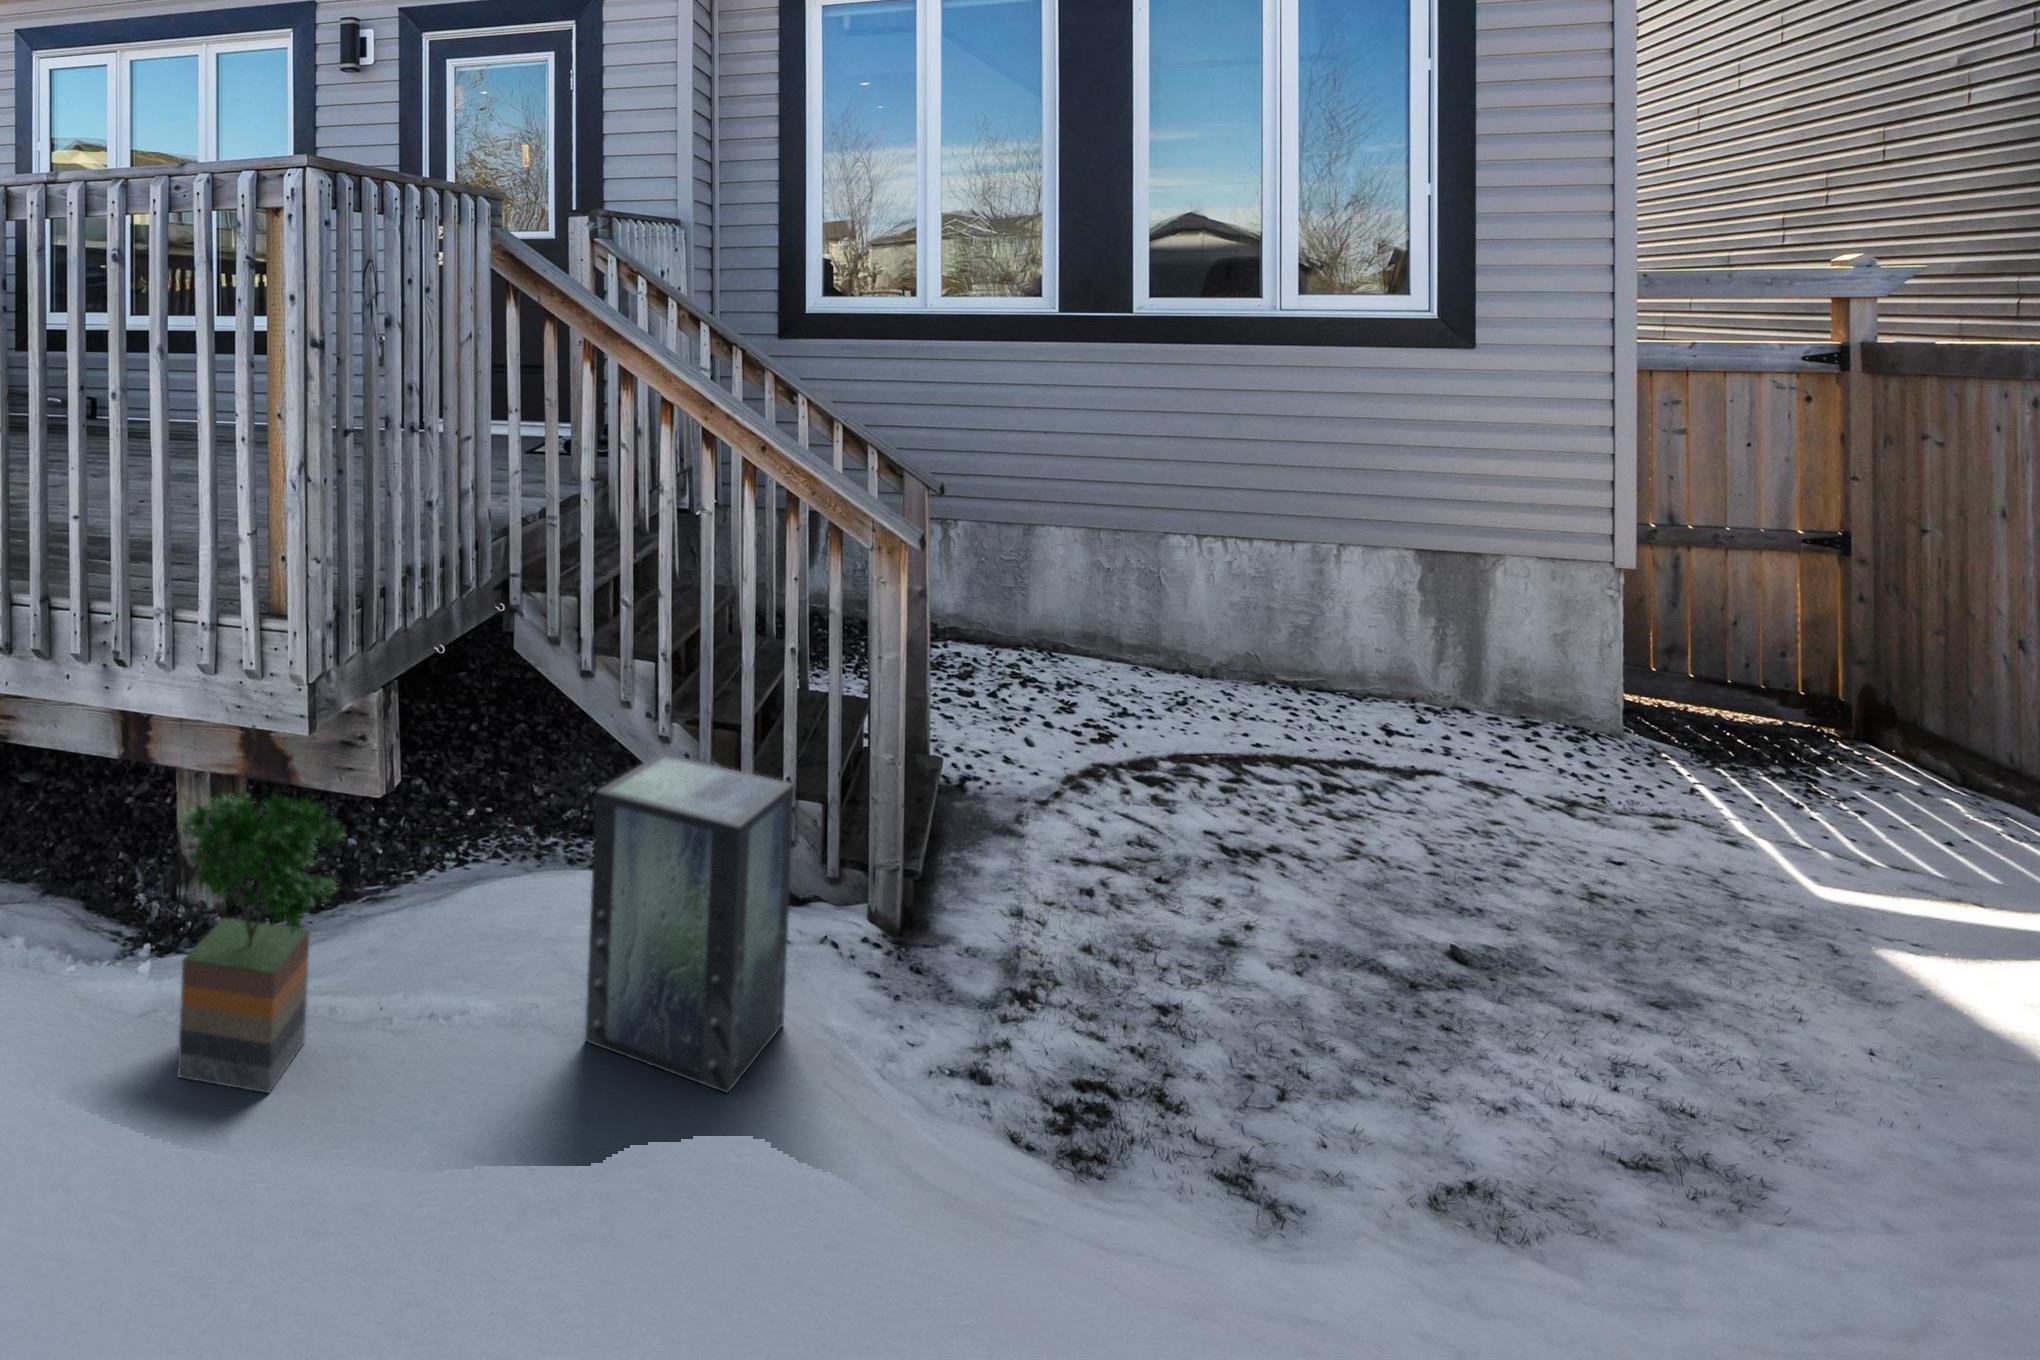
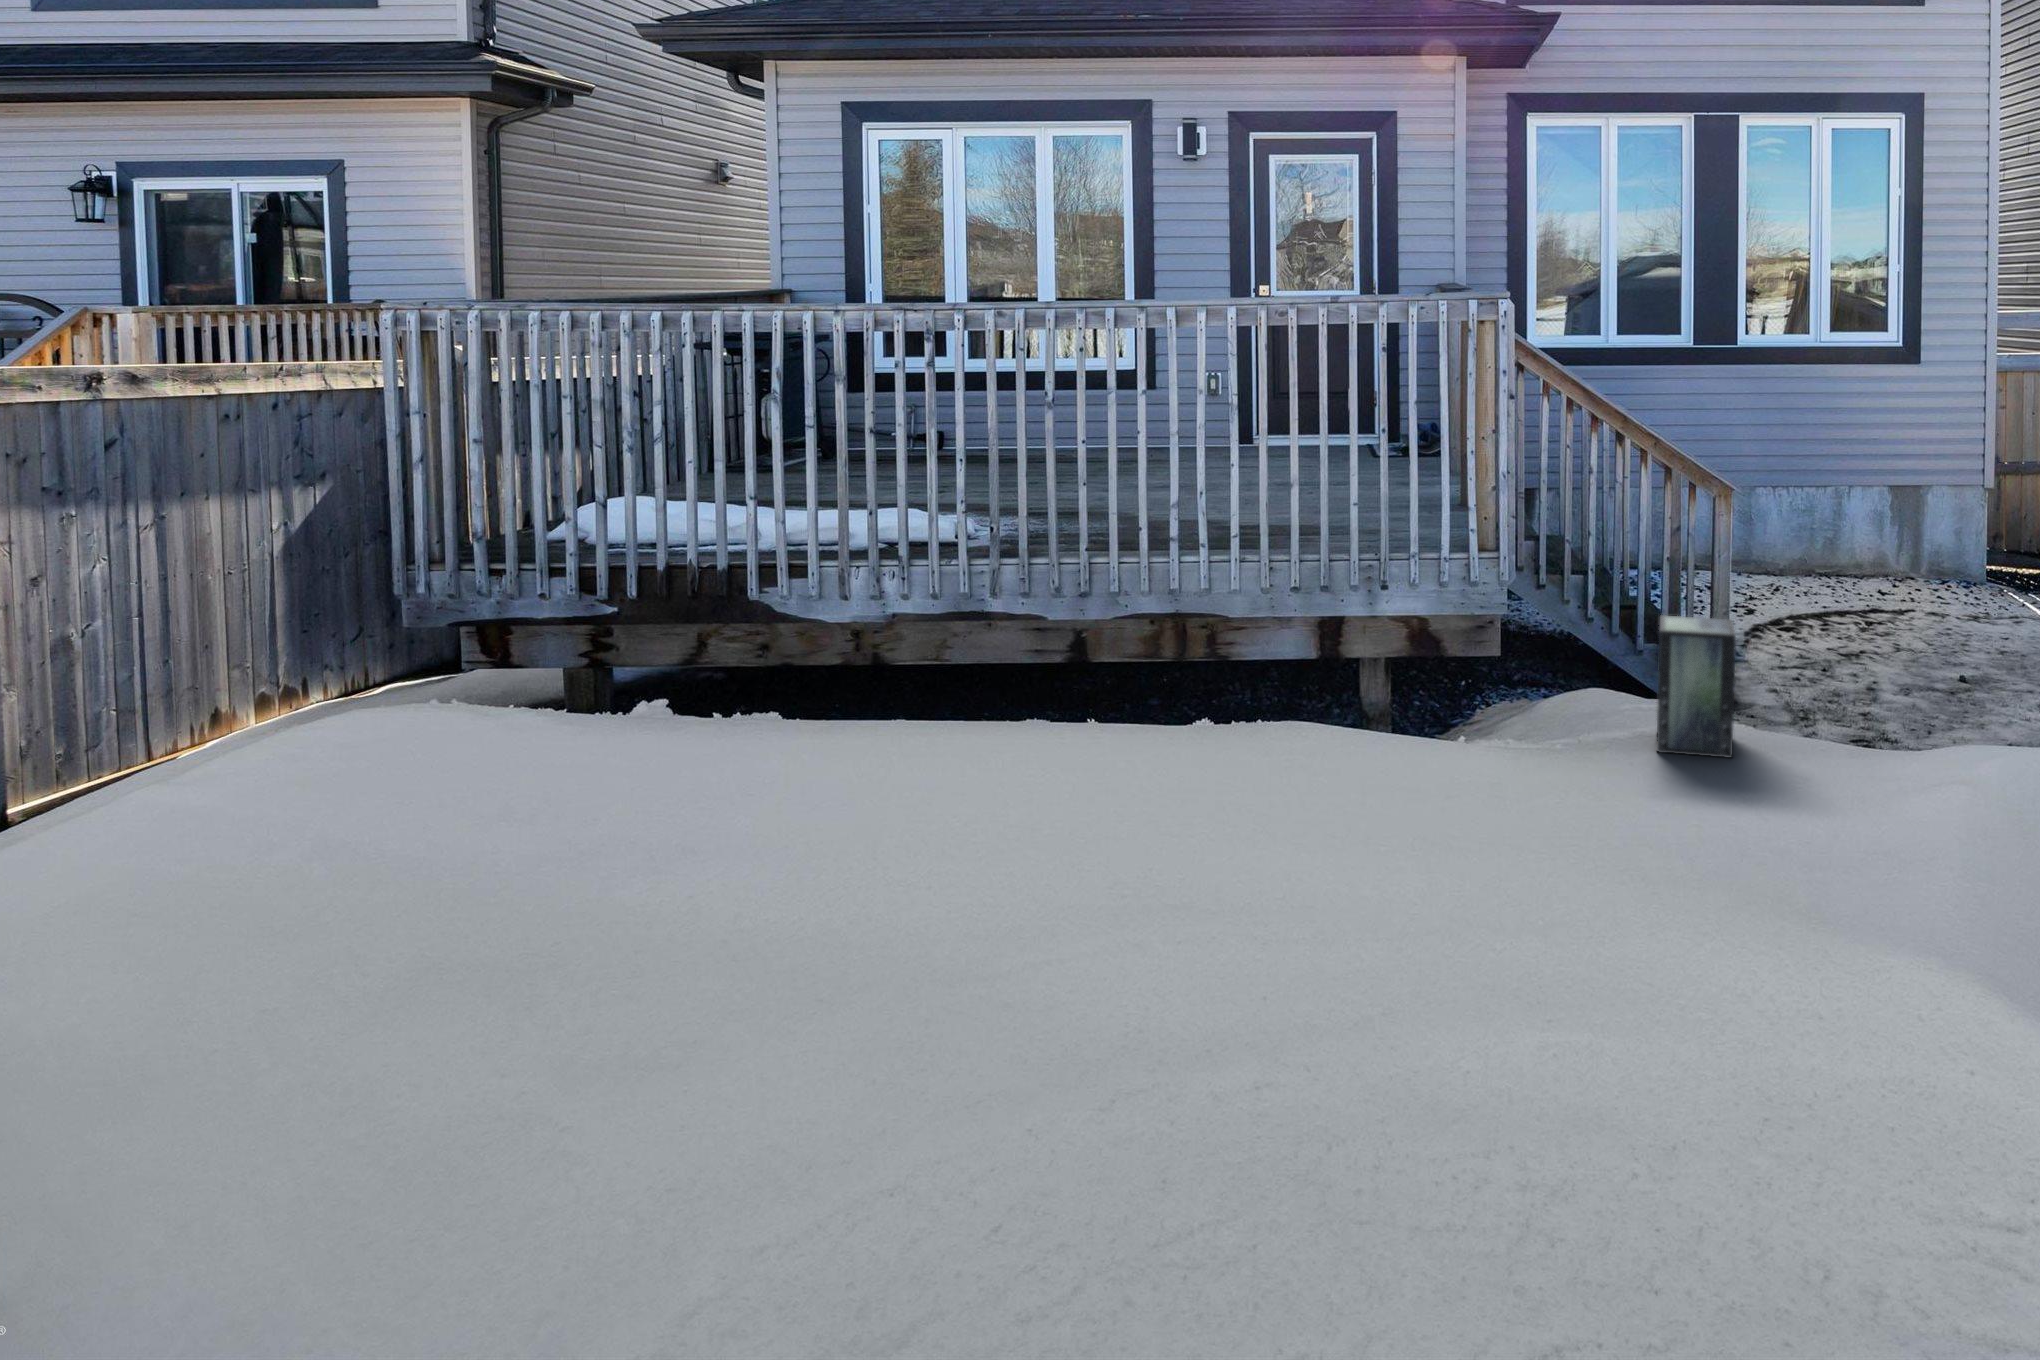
potted tree: present [178,791,346,1094] -> none [1485,646,1578,786]

